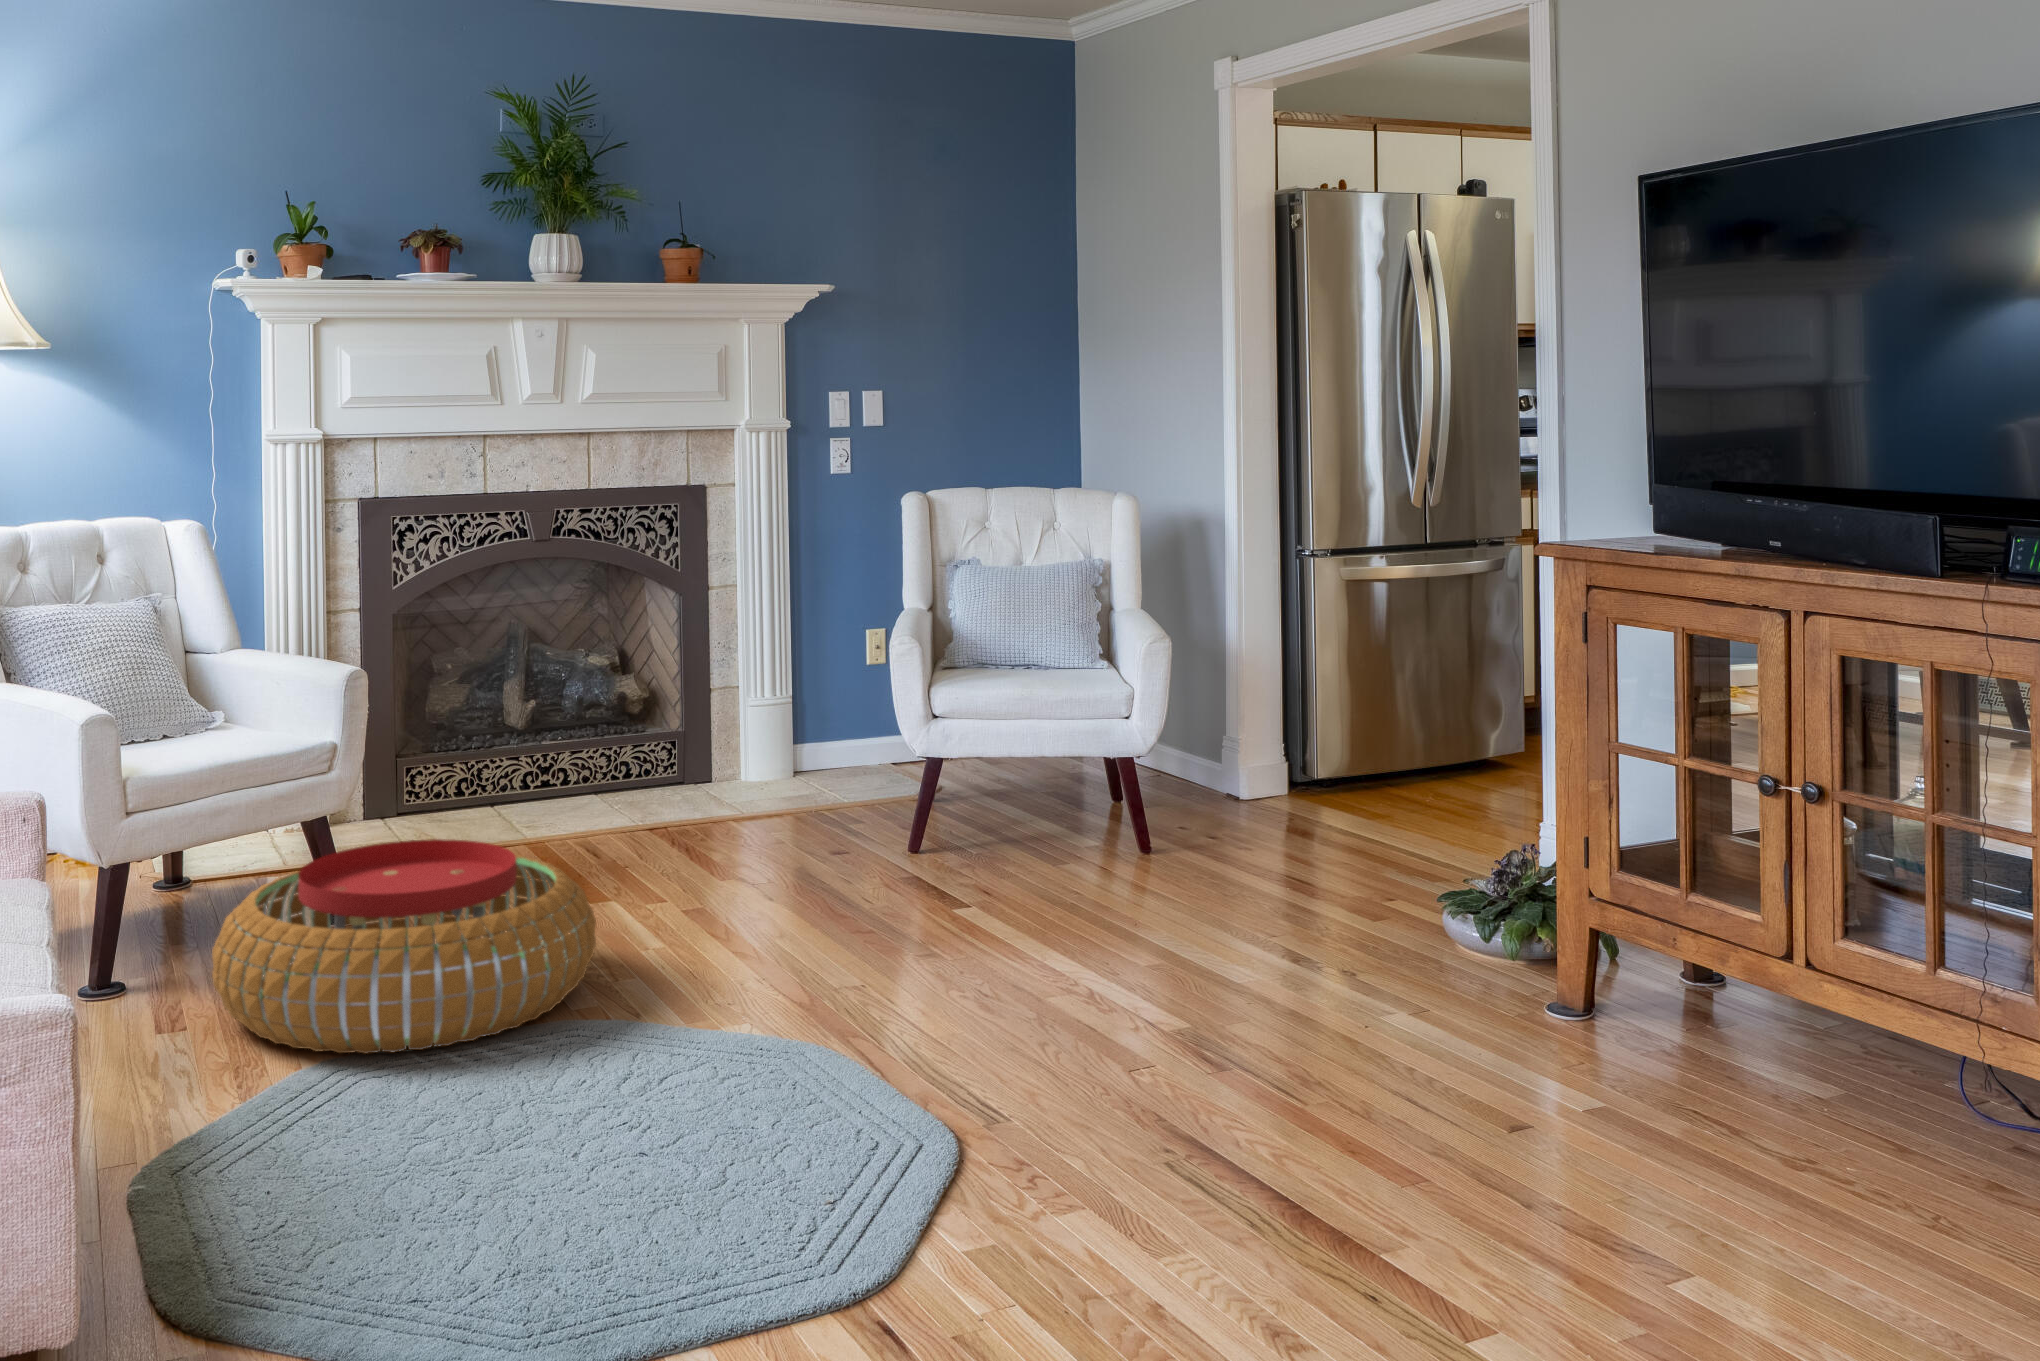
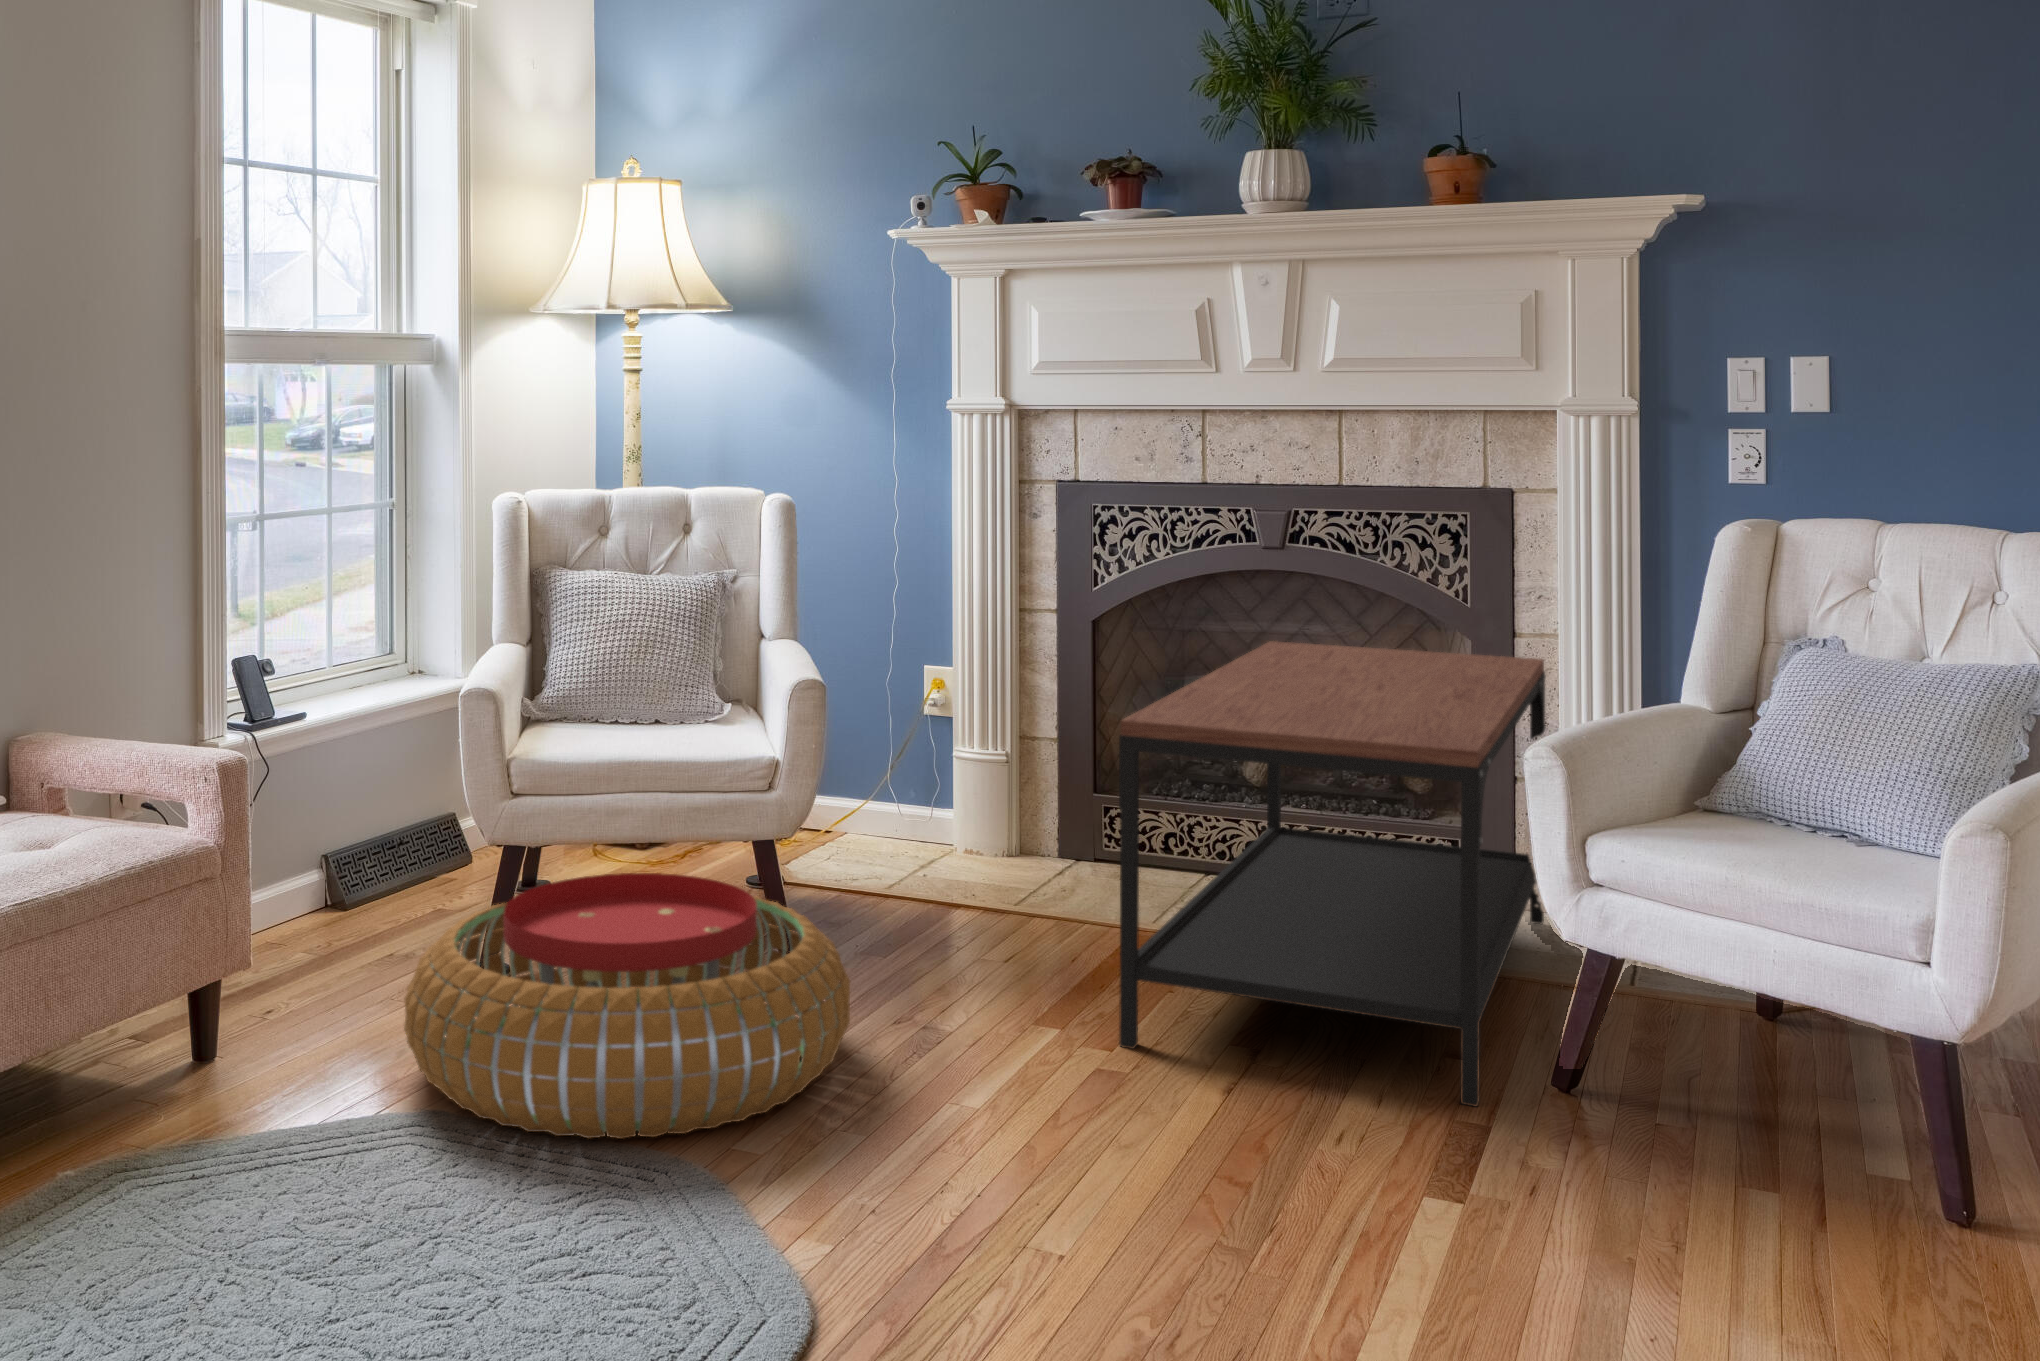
coffee table: none [548,601,894,899] -> present [1119,641,1546,1106]

